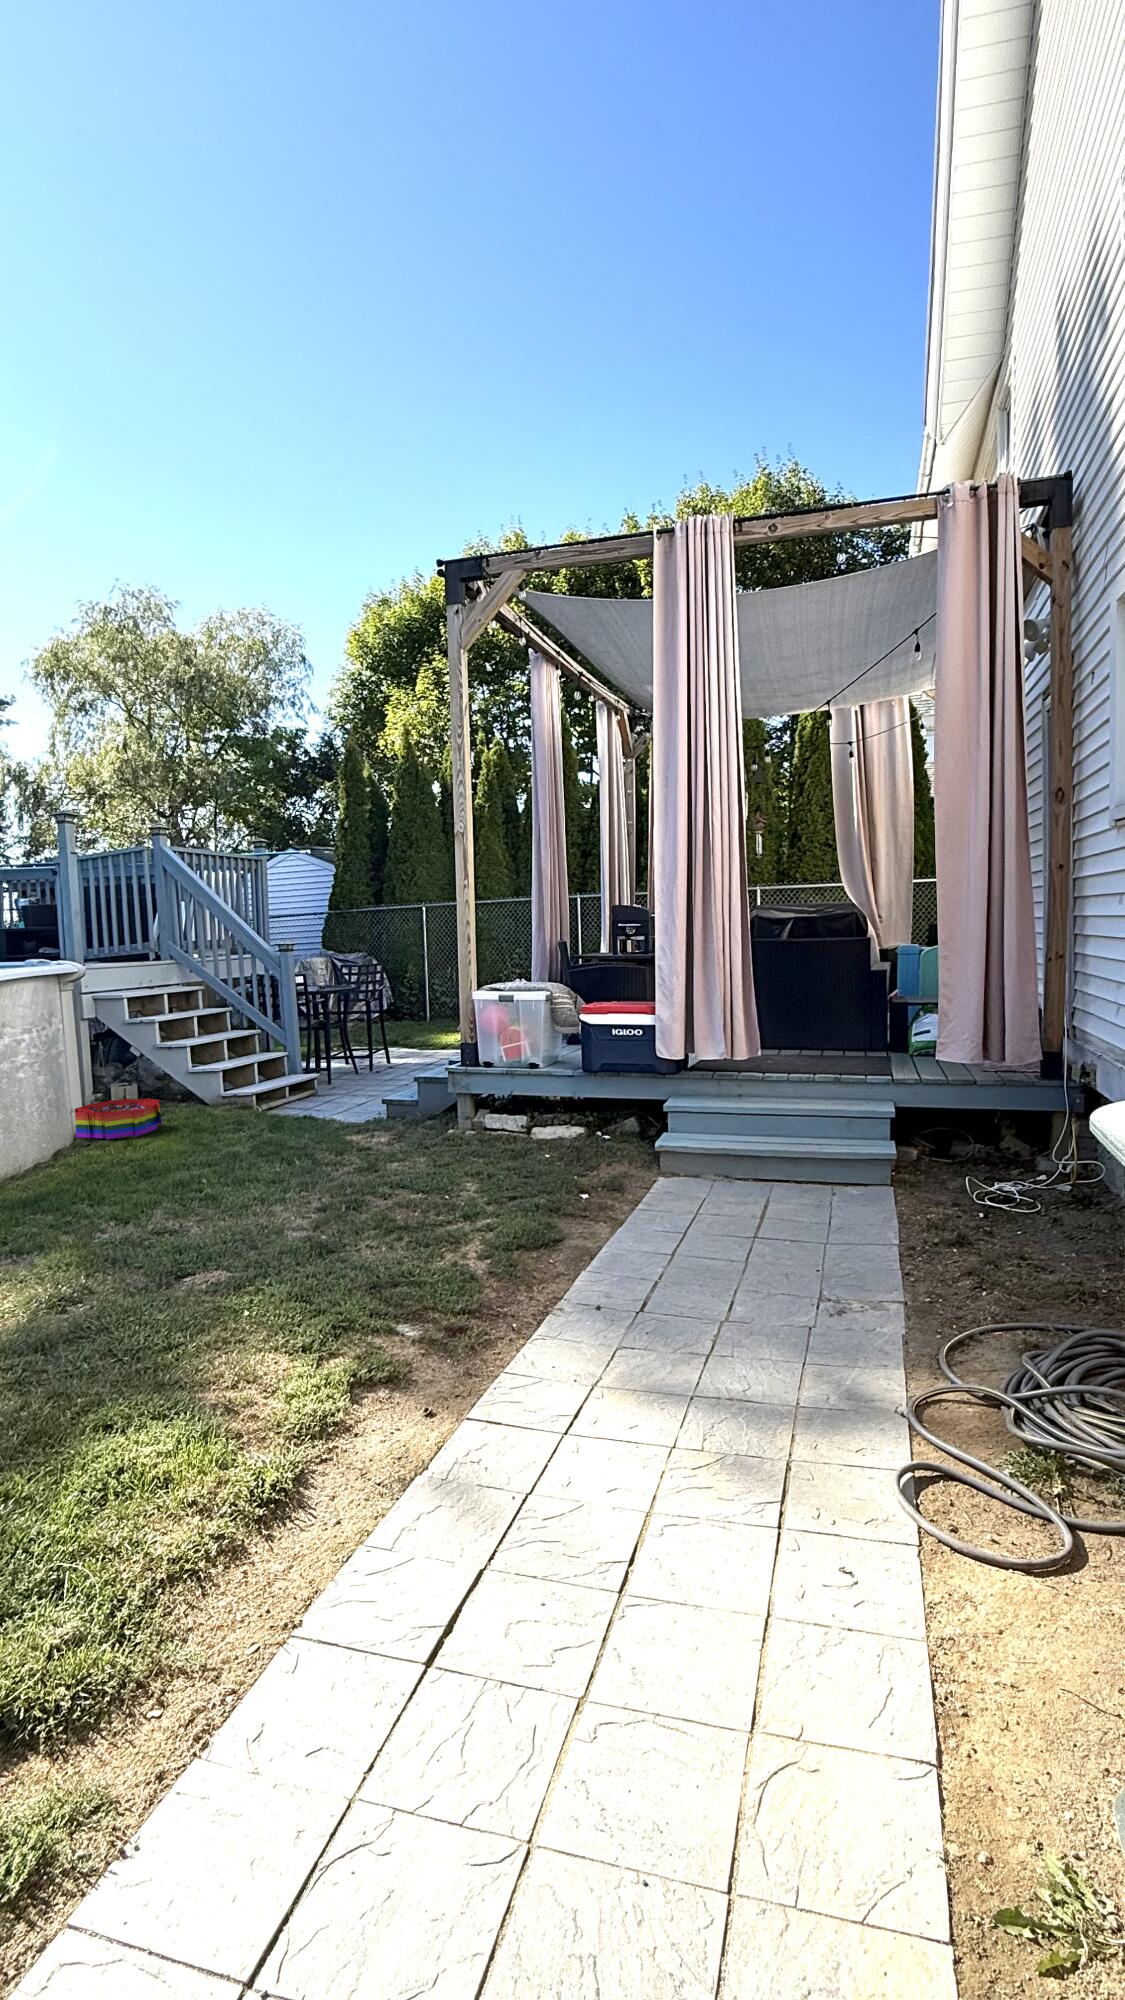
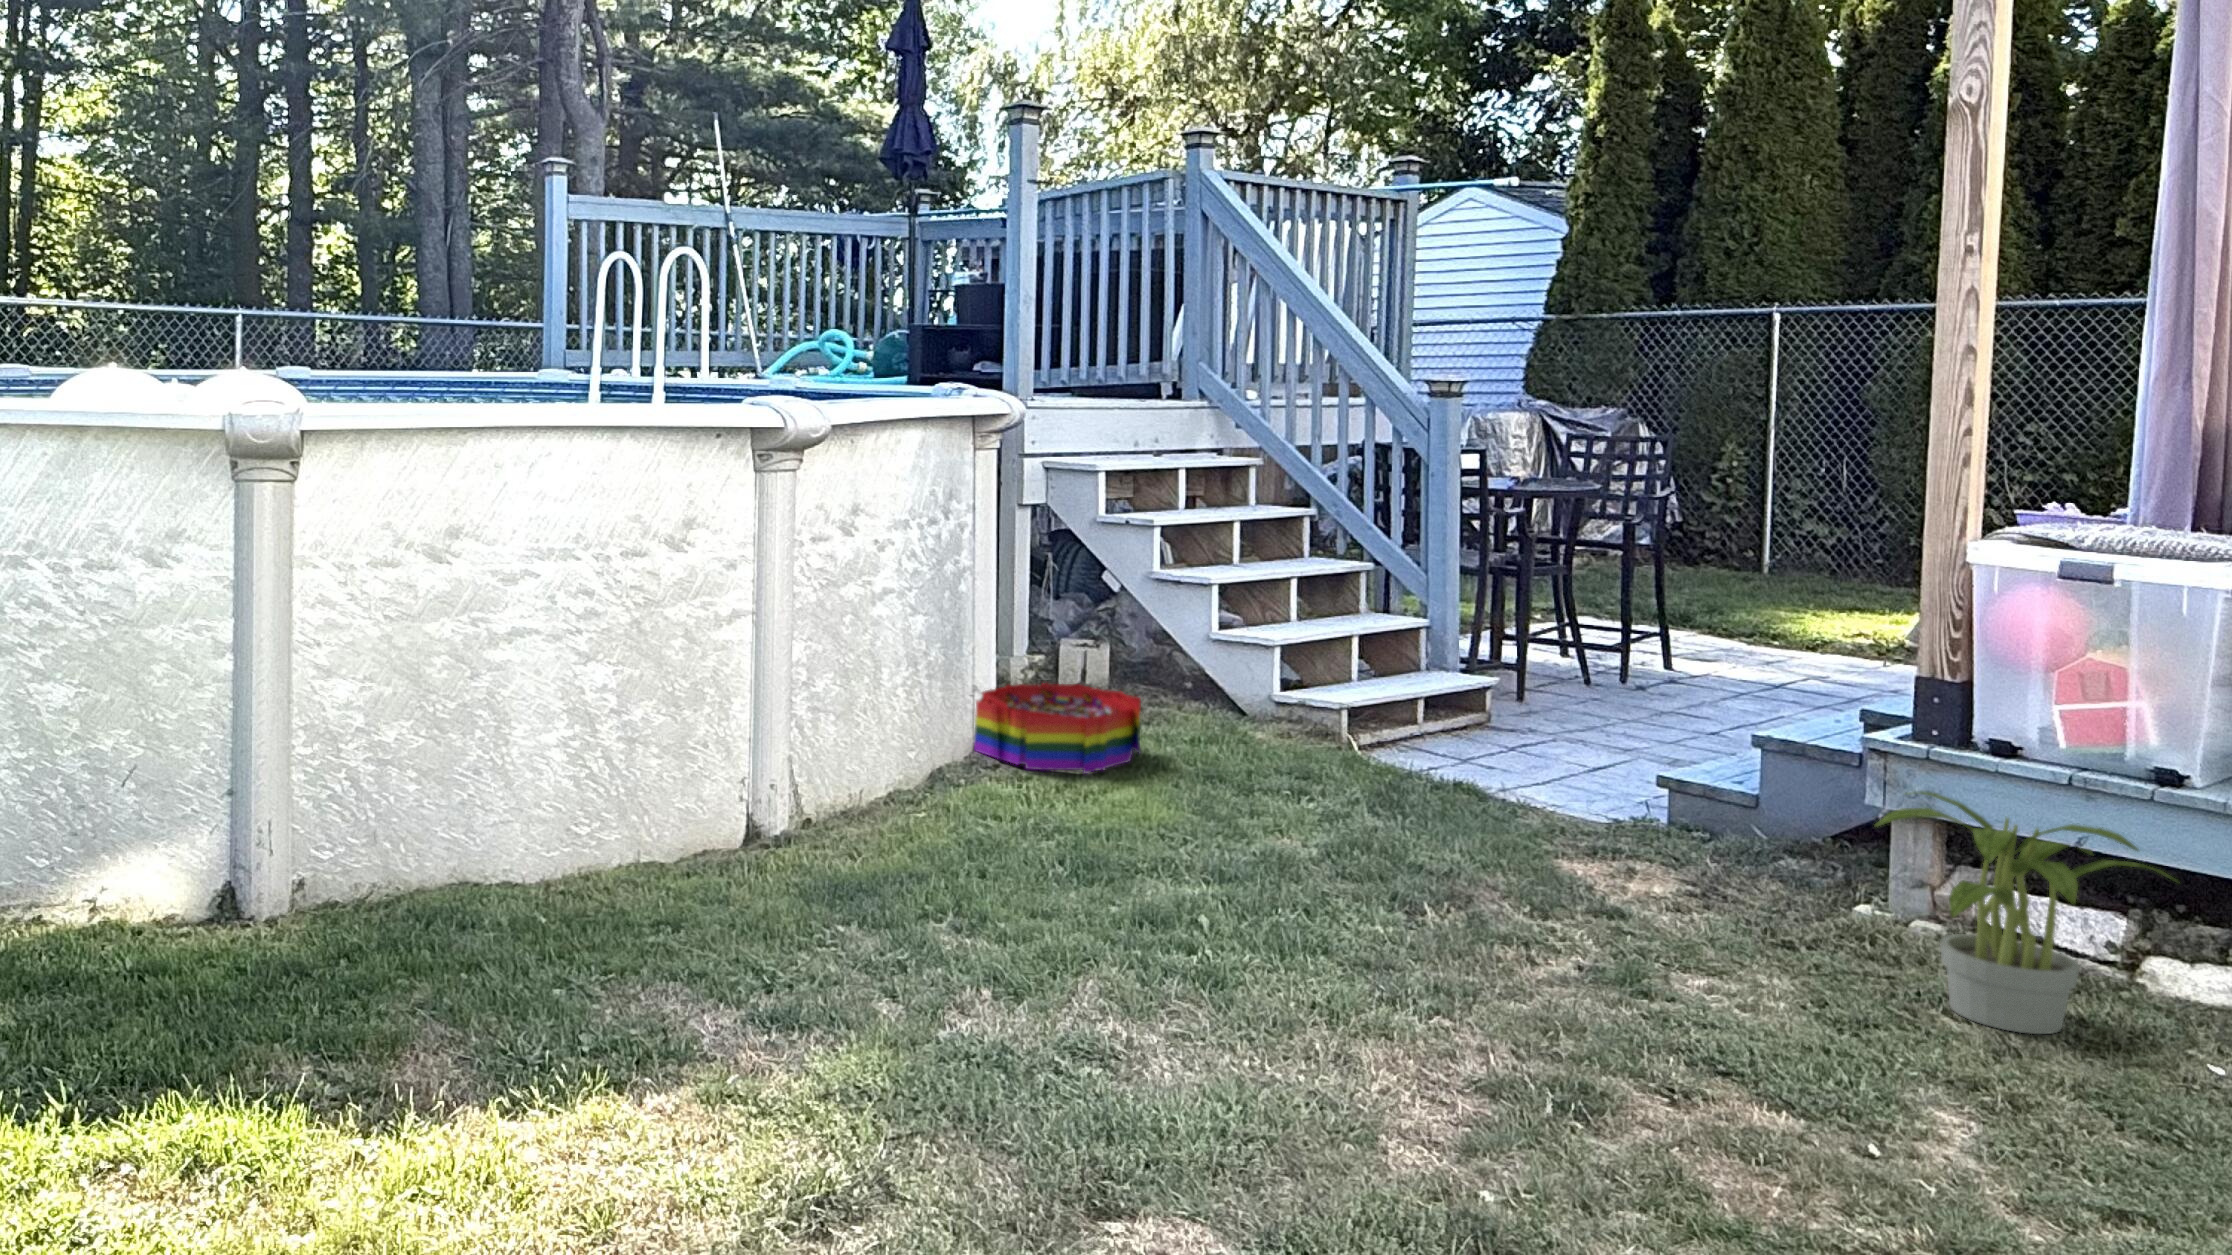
potted plant: none [442,1075,529,1151] -> present [1875,791,2176,1034]

